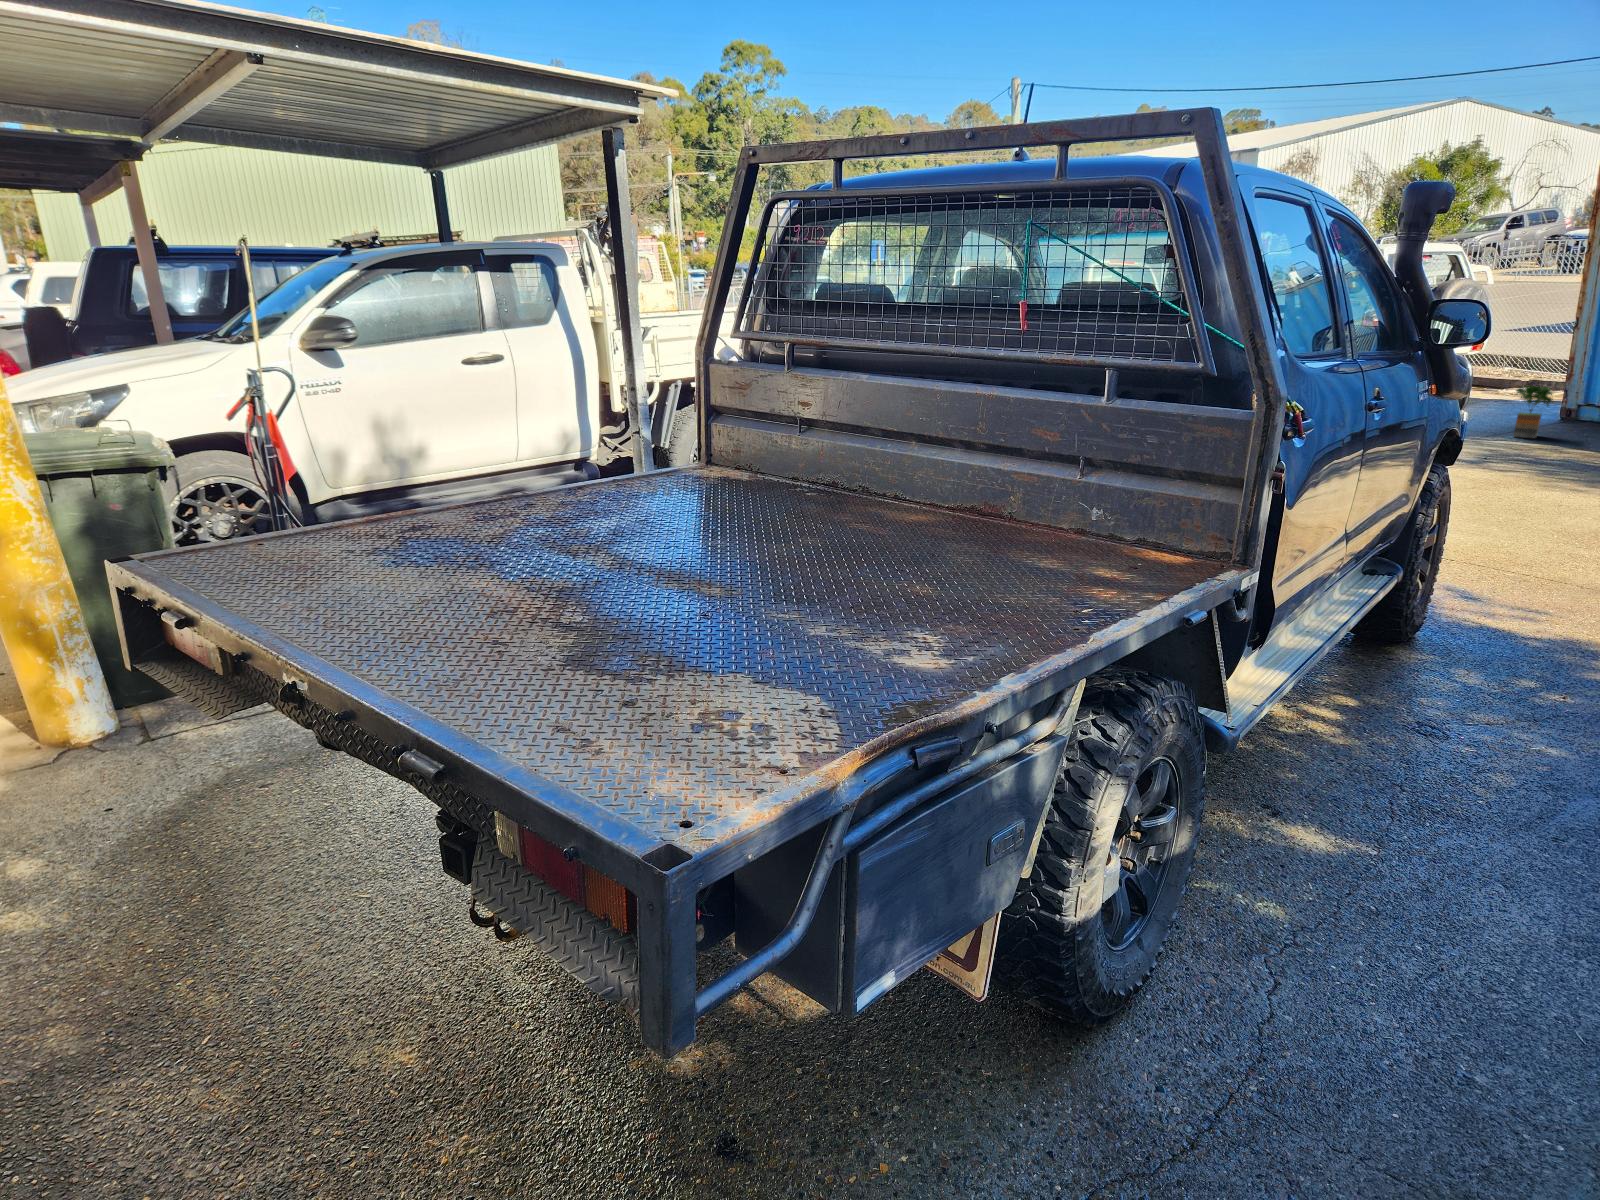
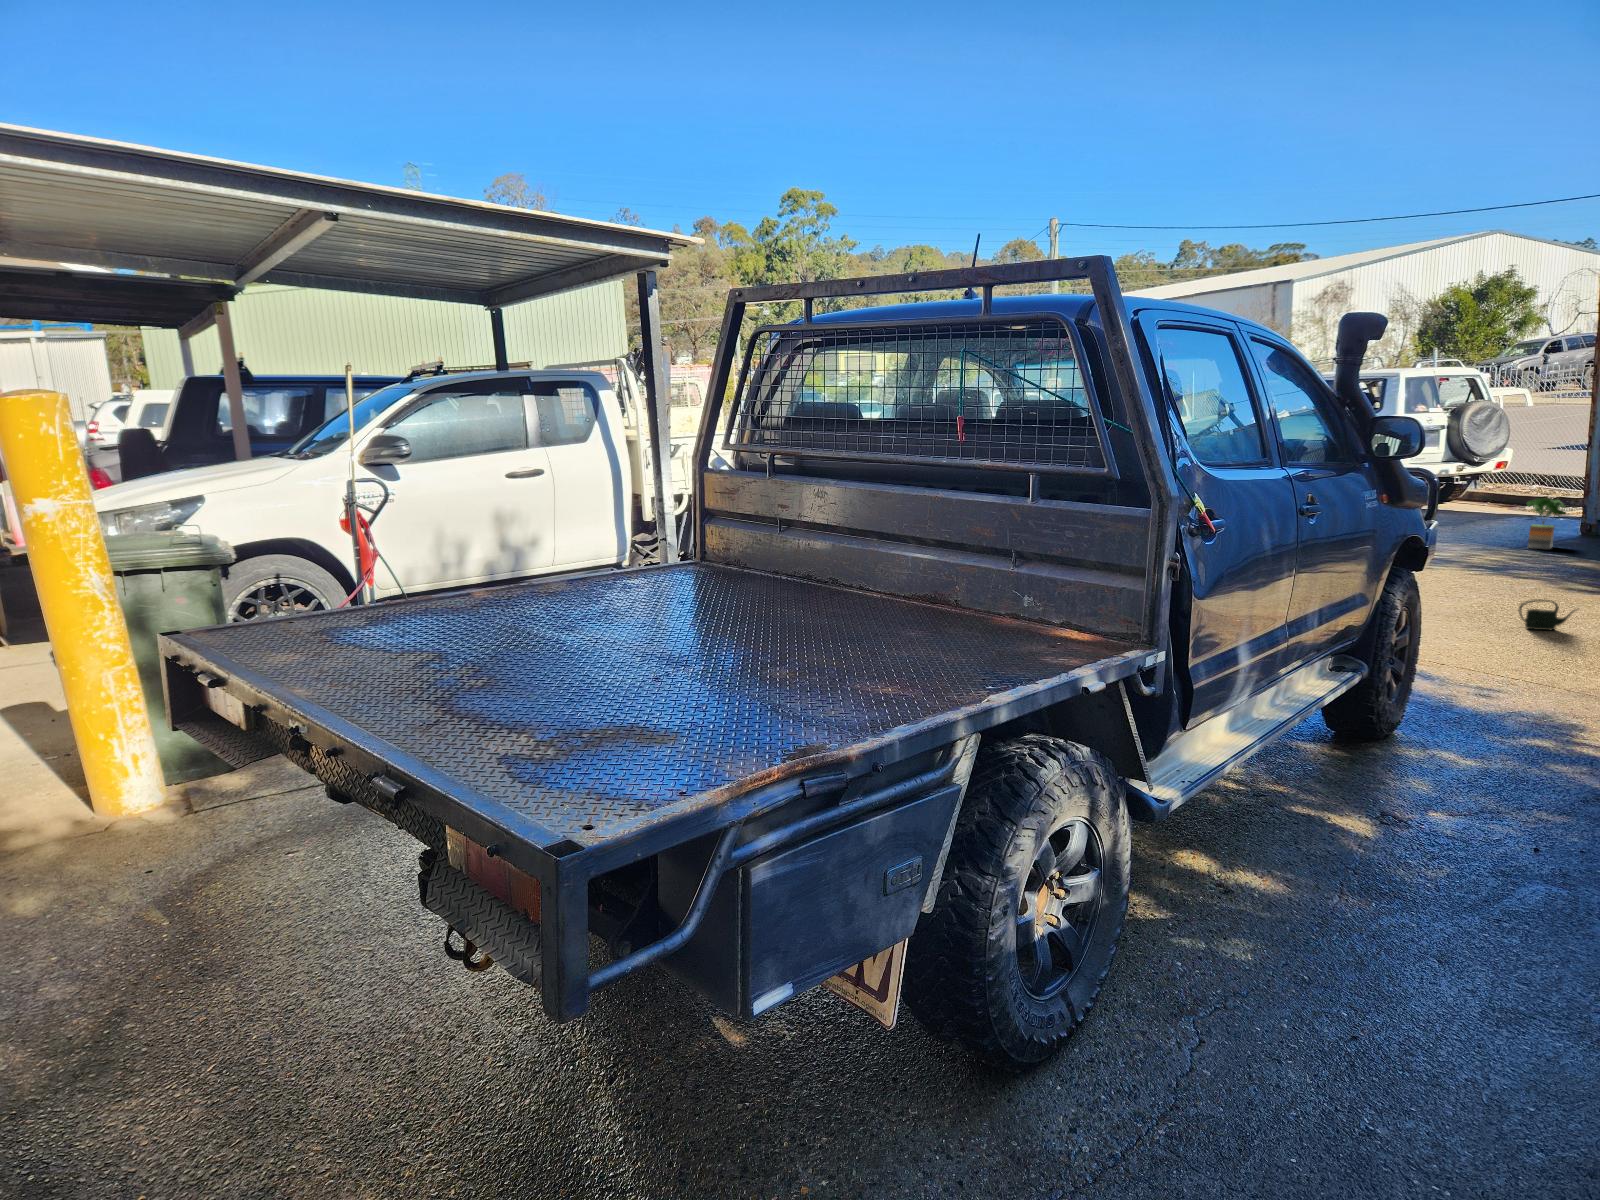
watering can: none [1520,493,1581,525] -> present [1518,599,1576,630]

